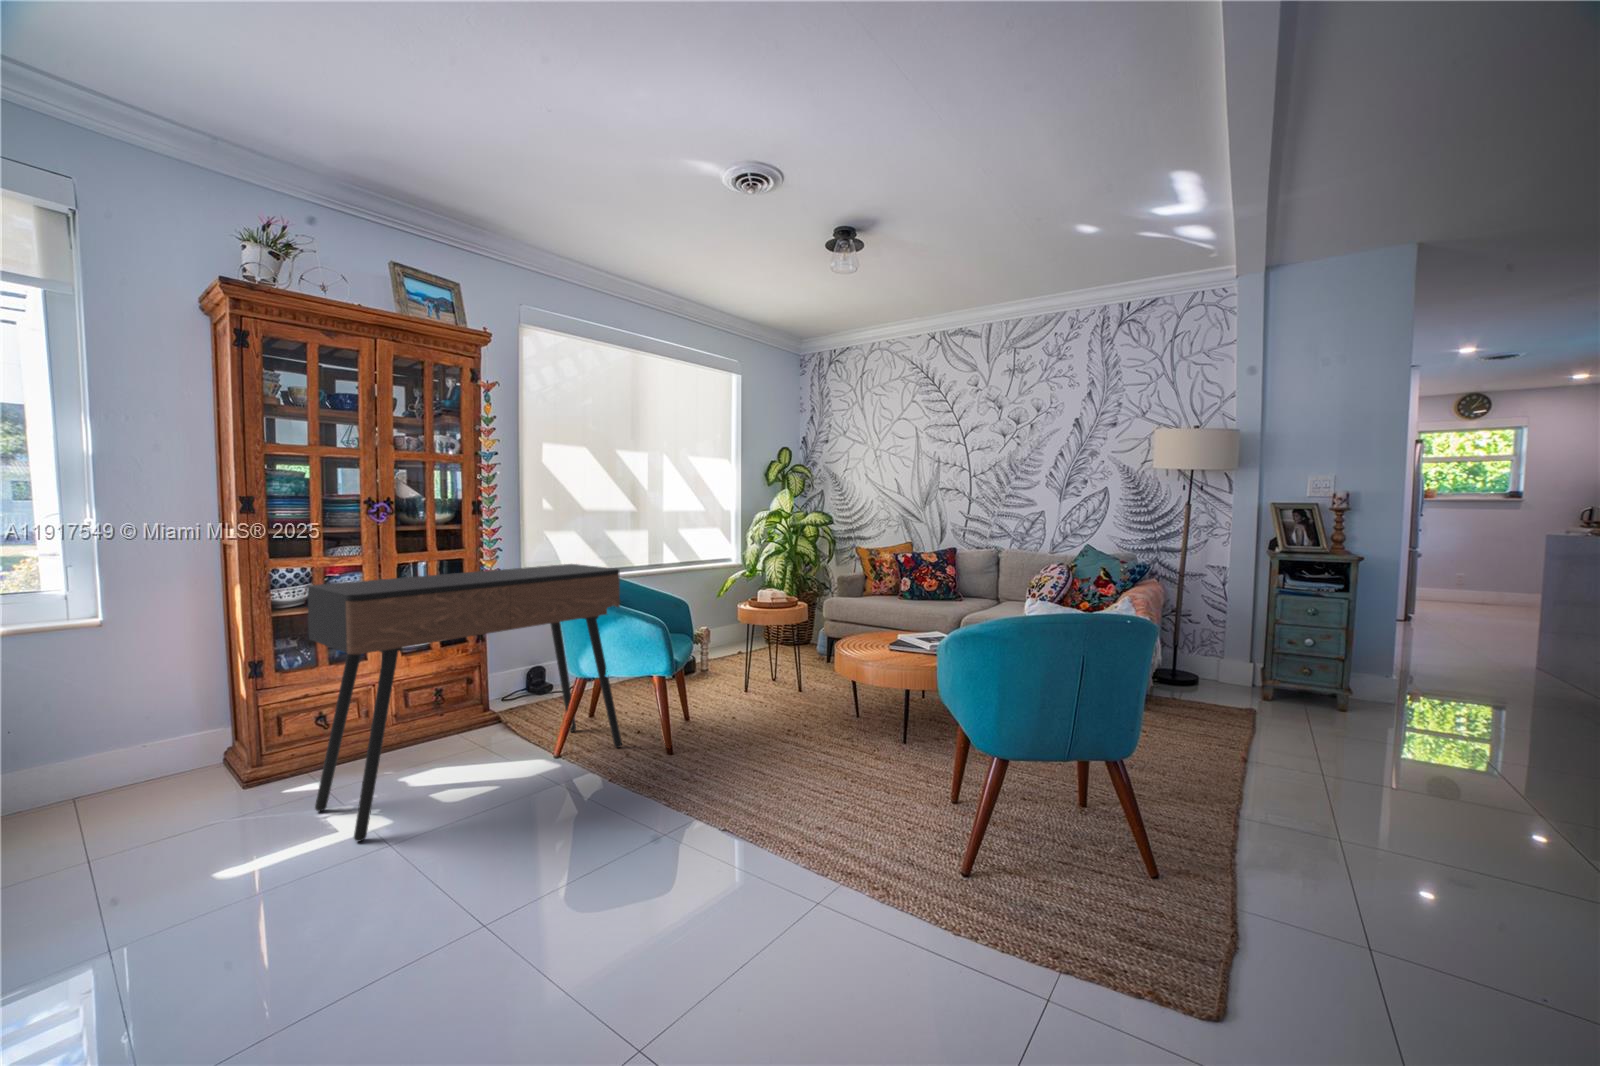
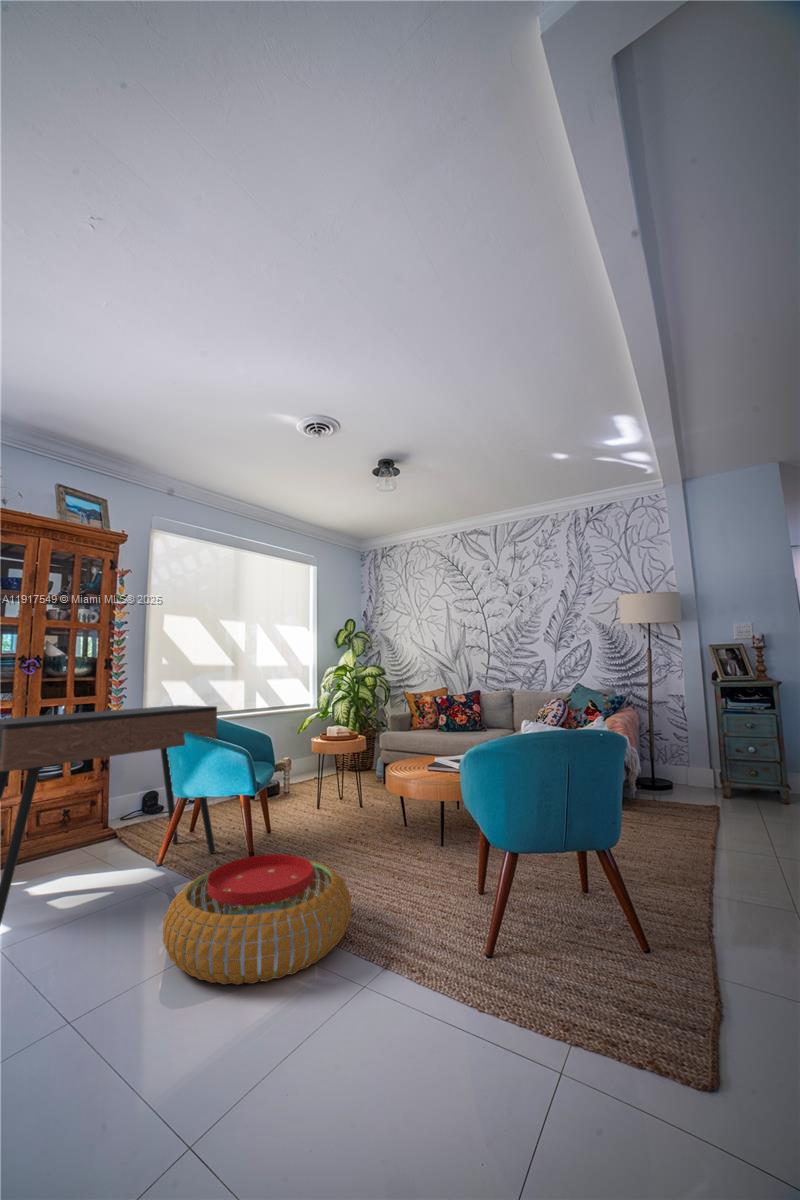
pouf: none [563,770,800,941] -> present [163,854,351,985]

